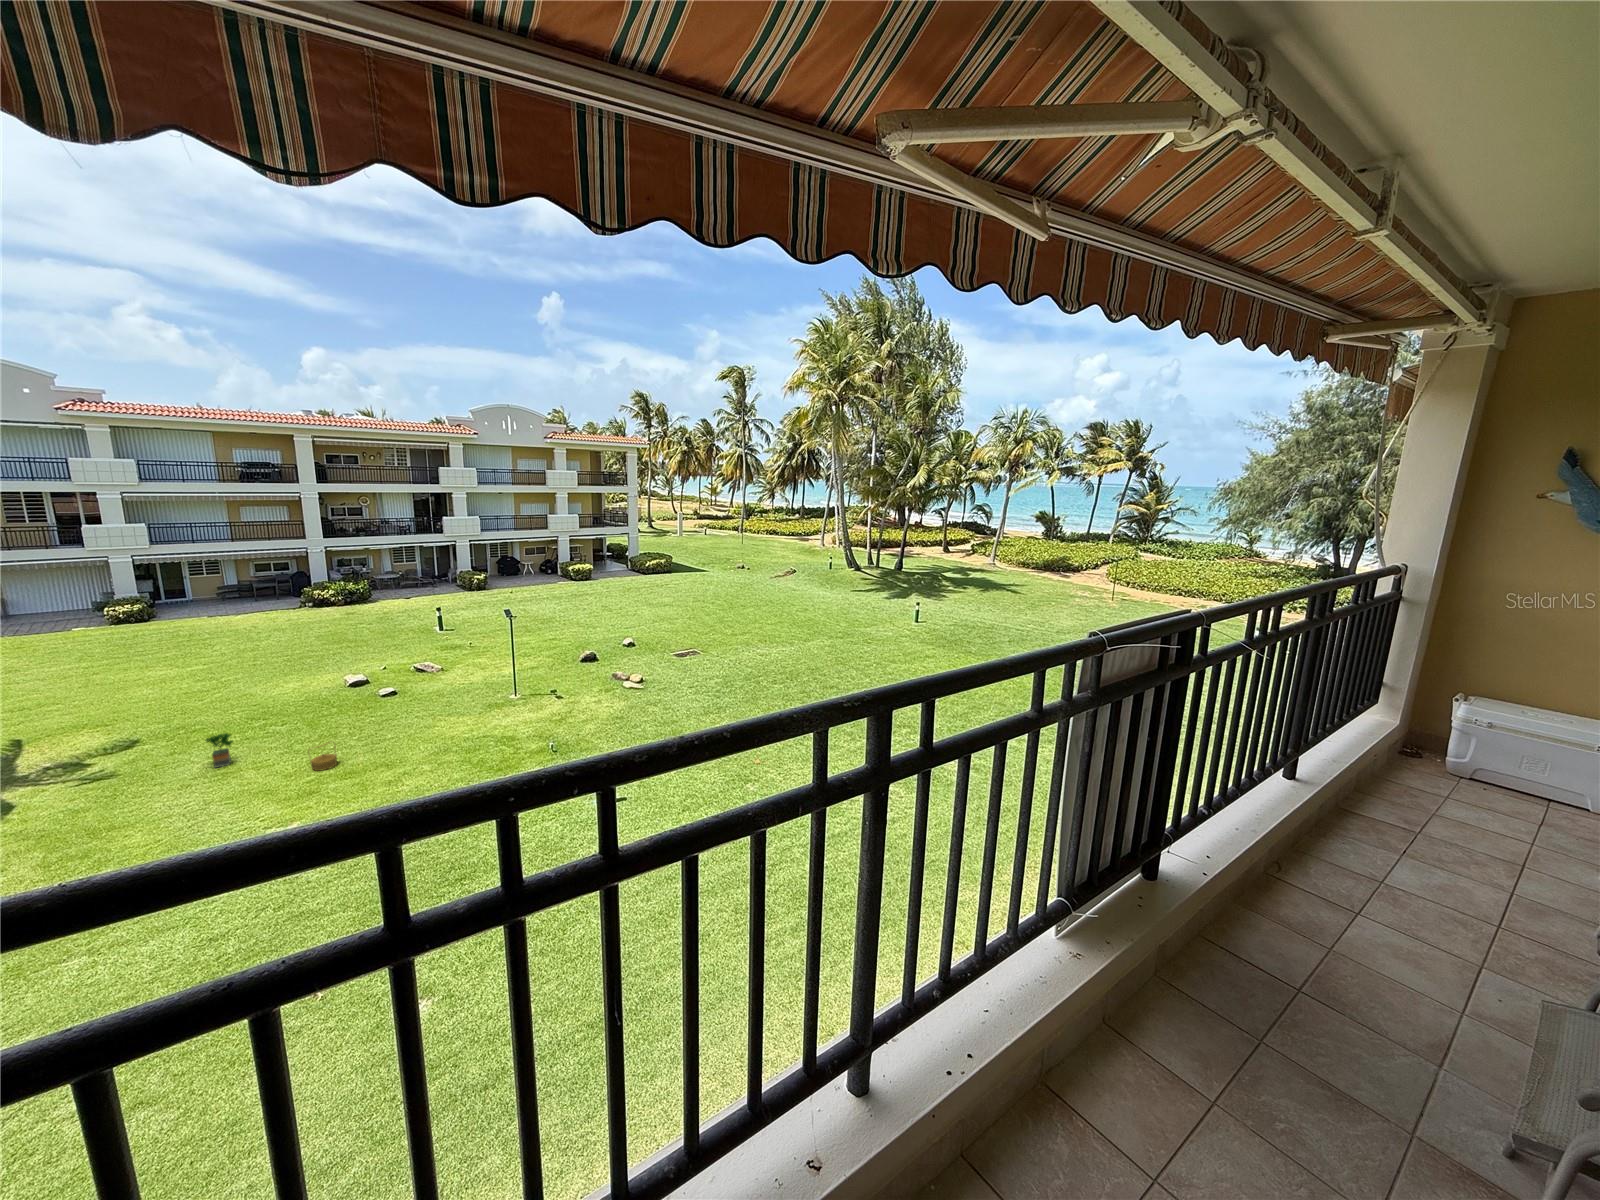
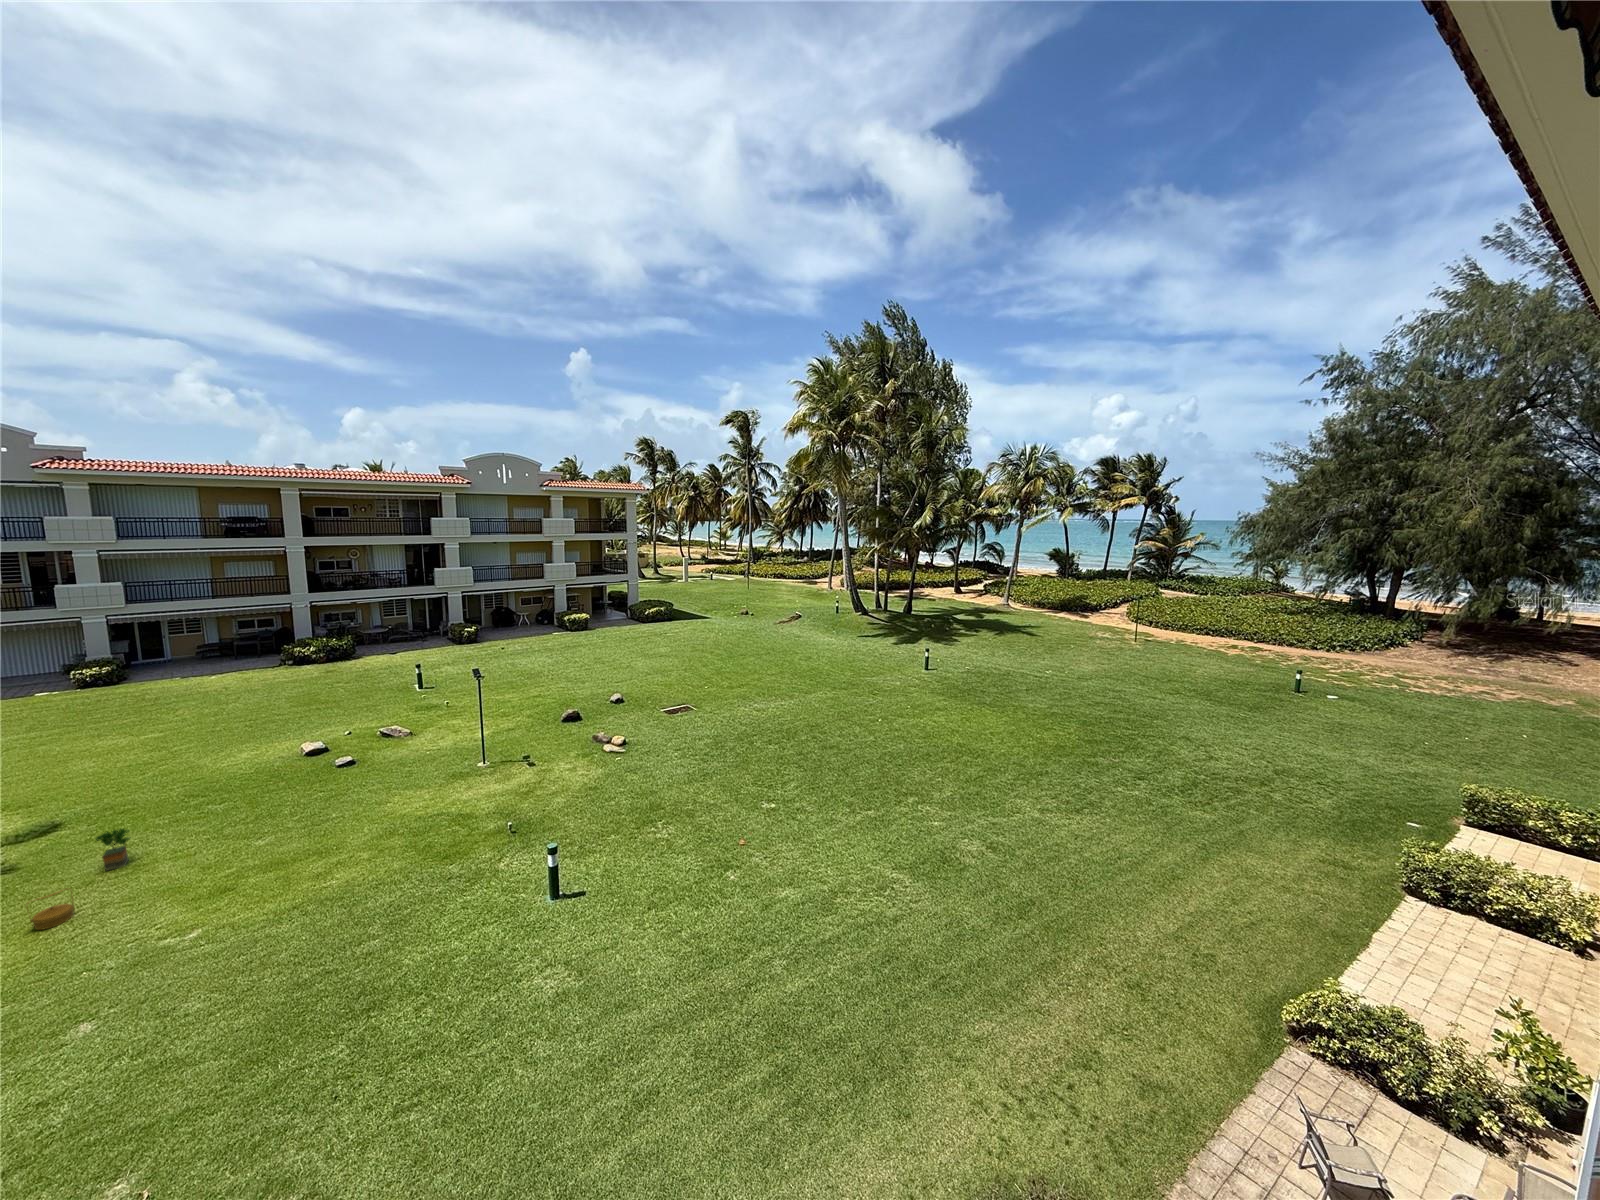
basket: present [310,744,337,771] -> present [26,890,74,930]

